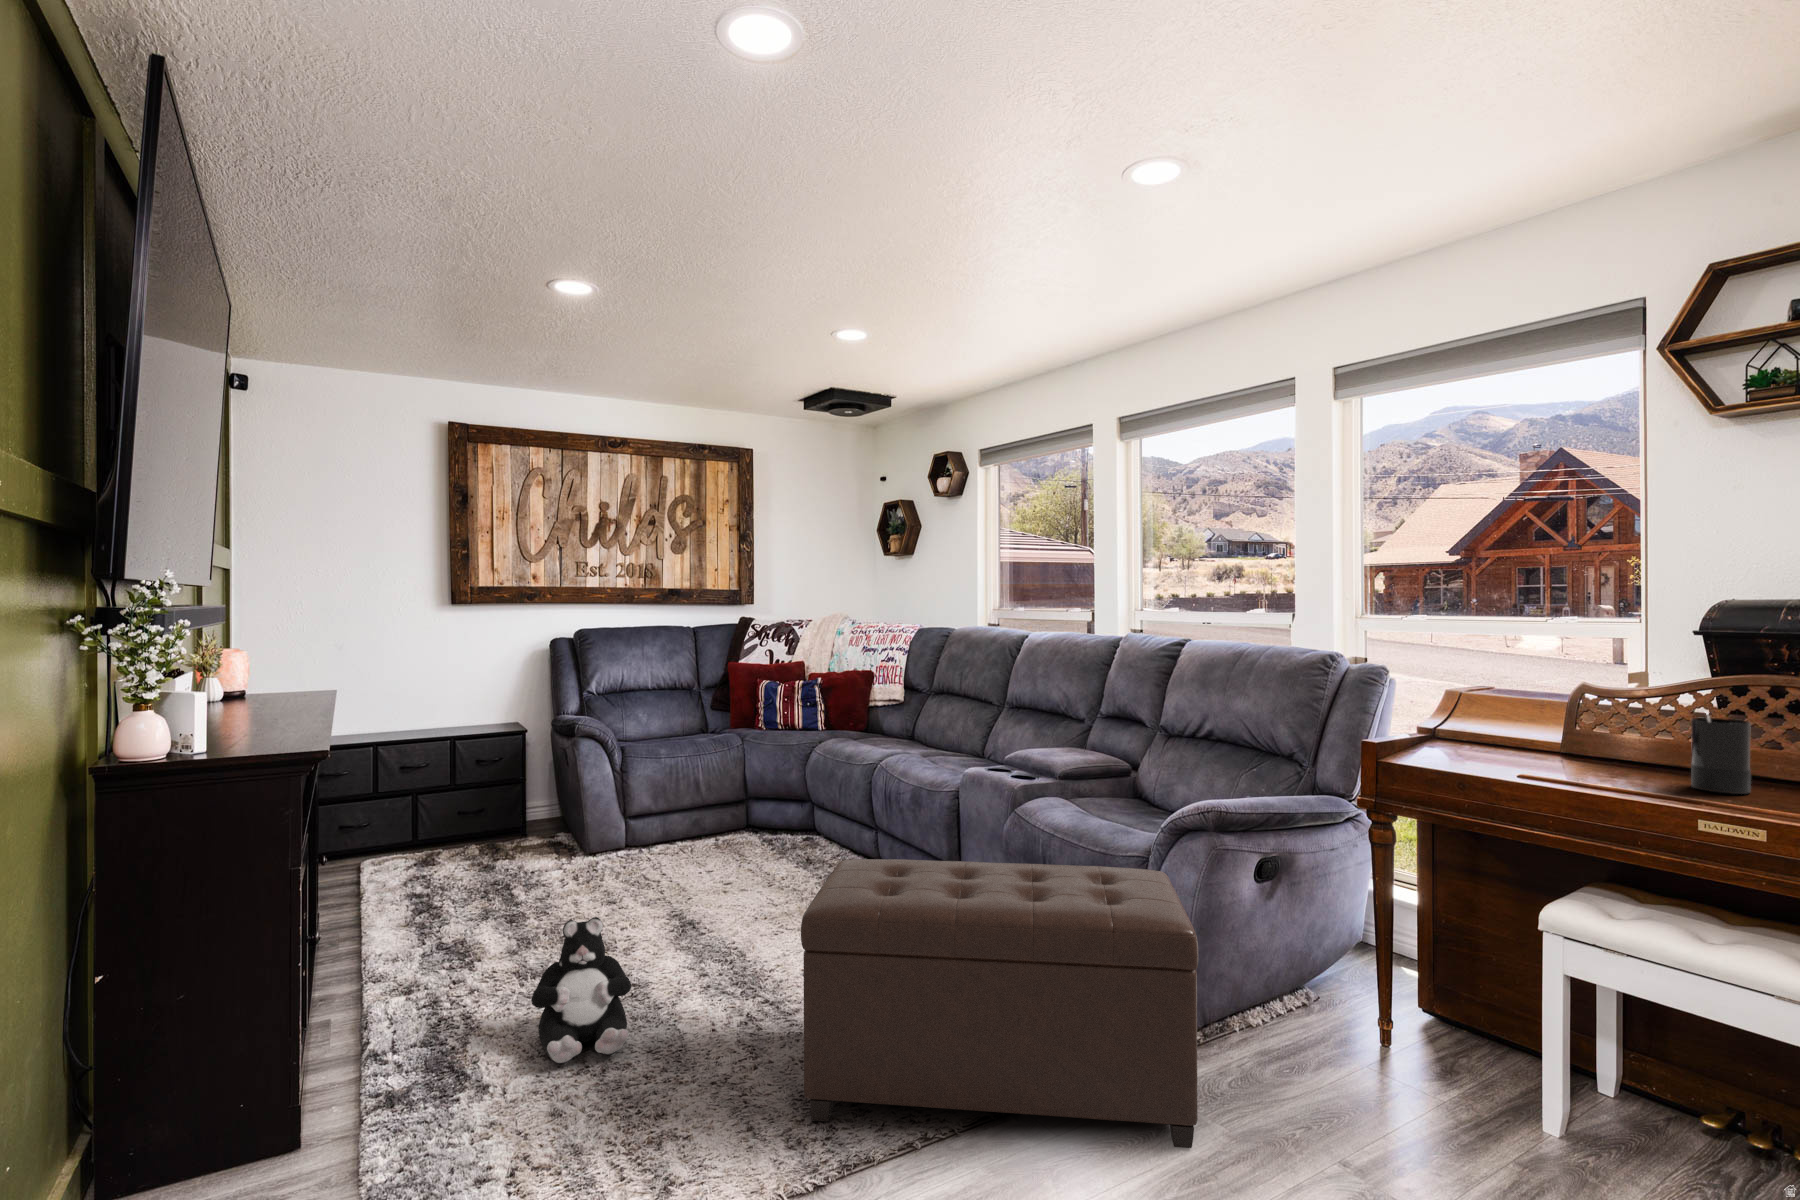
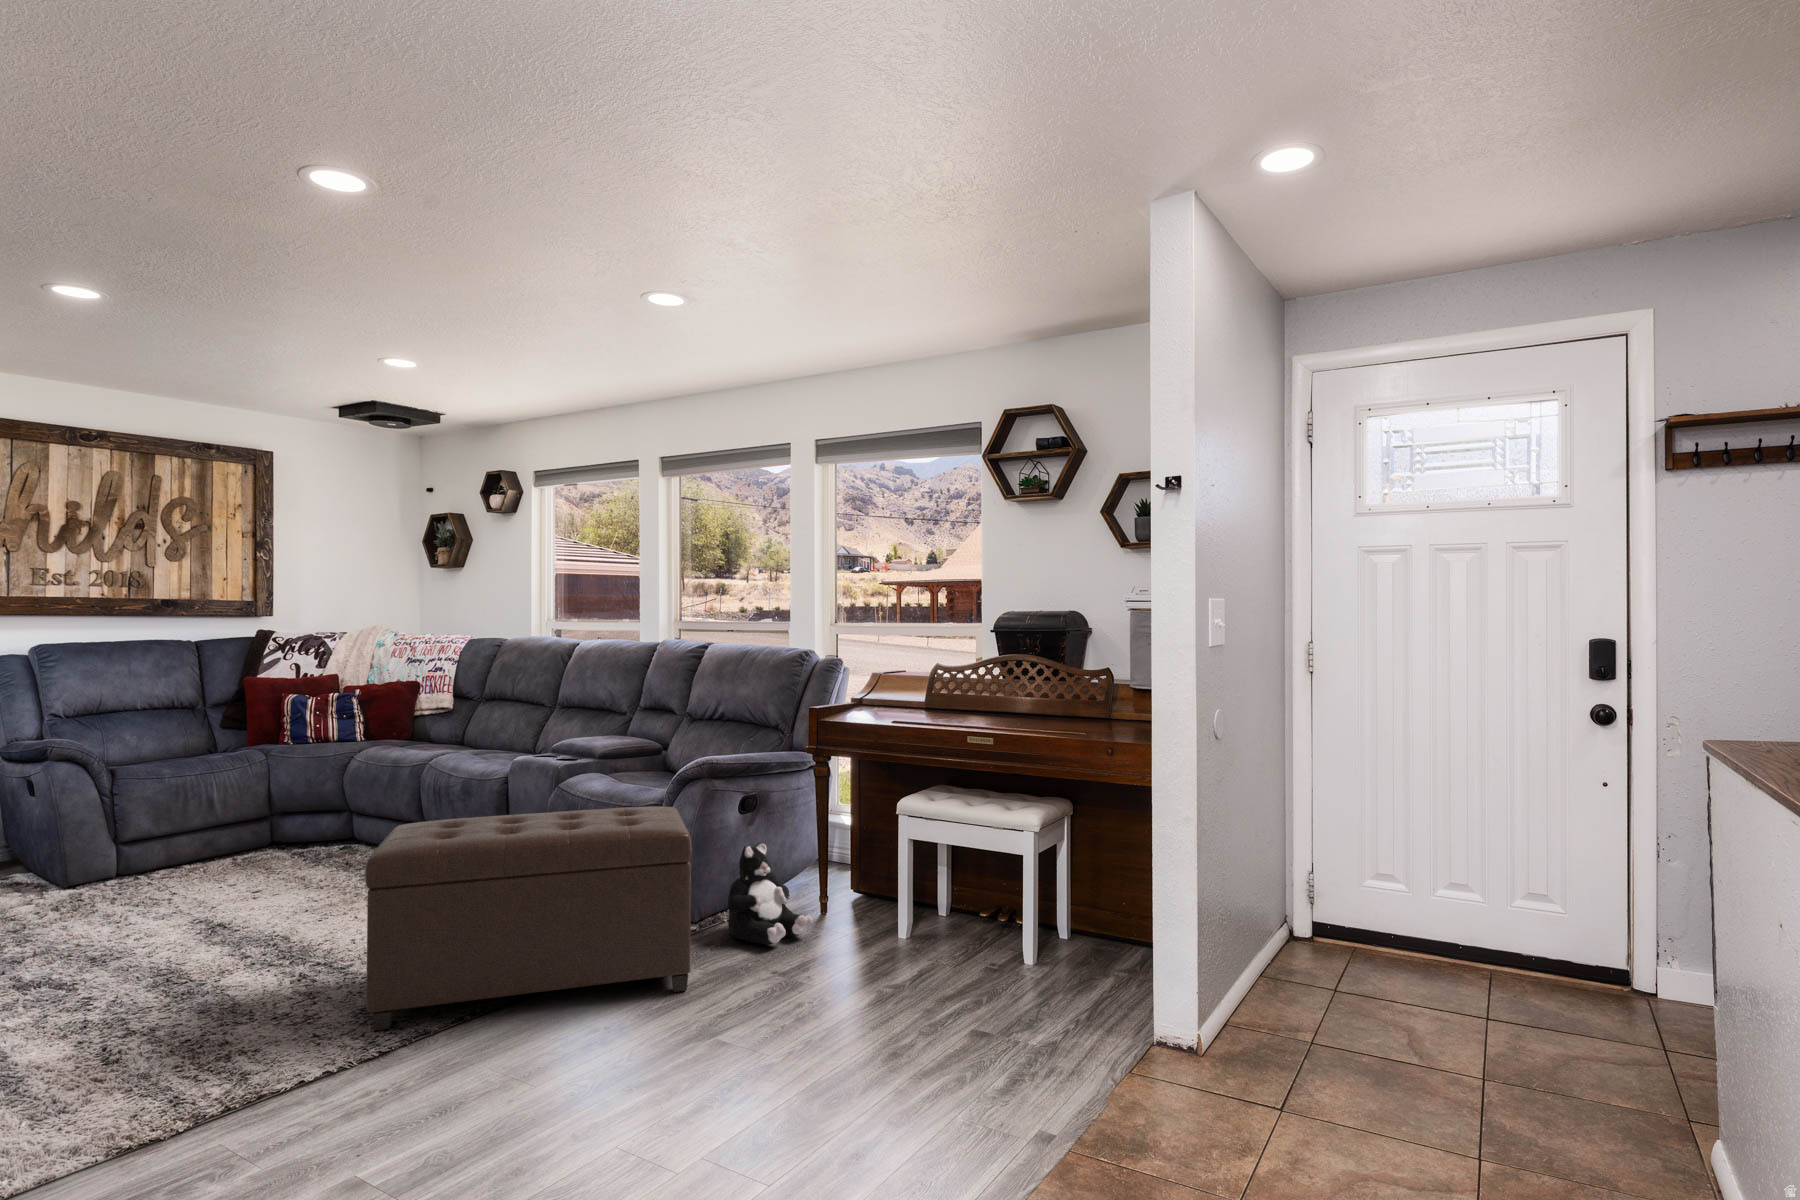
candle: present [1691,712,1751,794] -> none [987,669,1014,716]
plush toy: present [531,917,631,1063] -> present [728,843,812,945]

